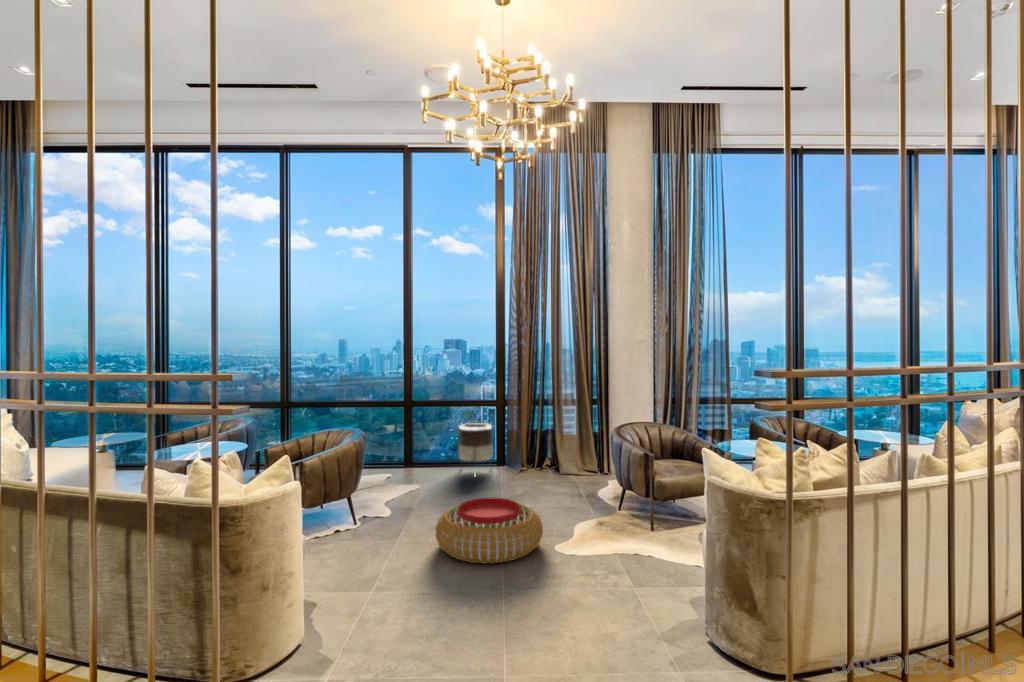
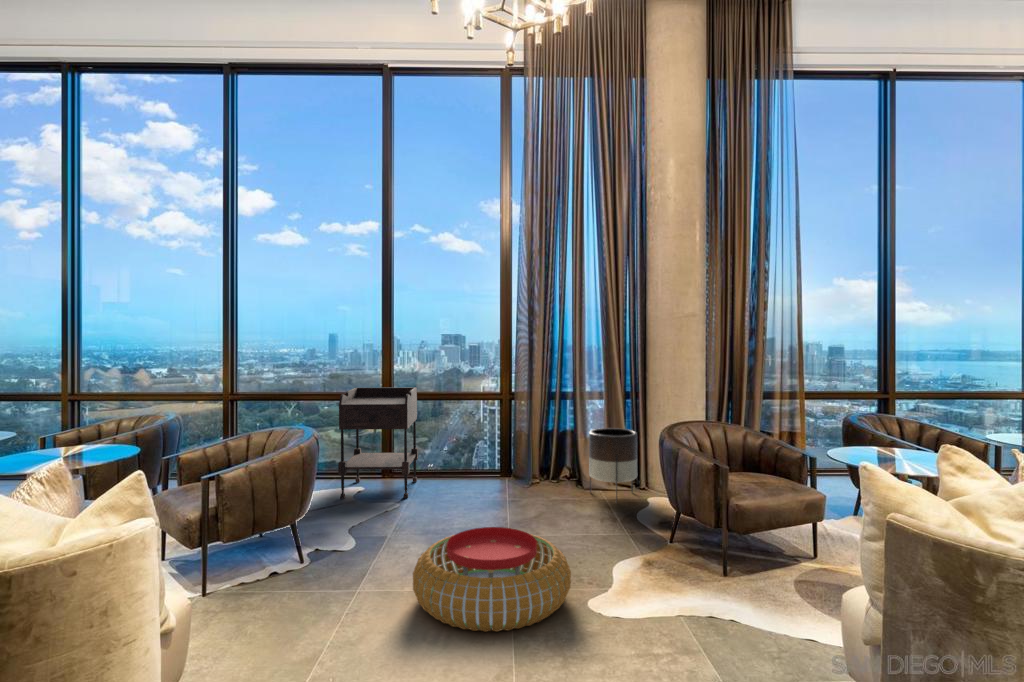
side table: none [374,397,433,482] -> present [338,387,418,499]
planter: present [458,423,493,462] -> present [589,428,637,503]

